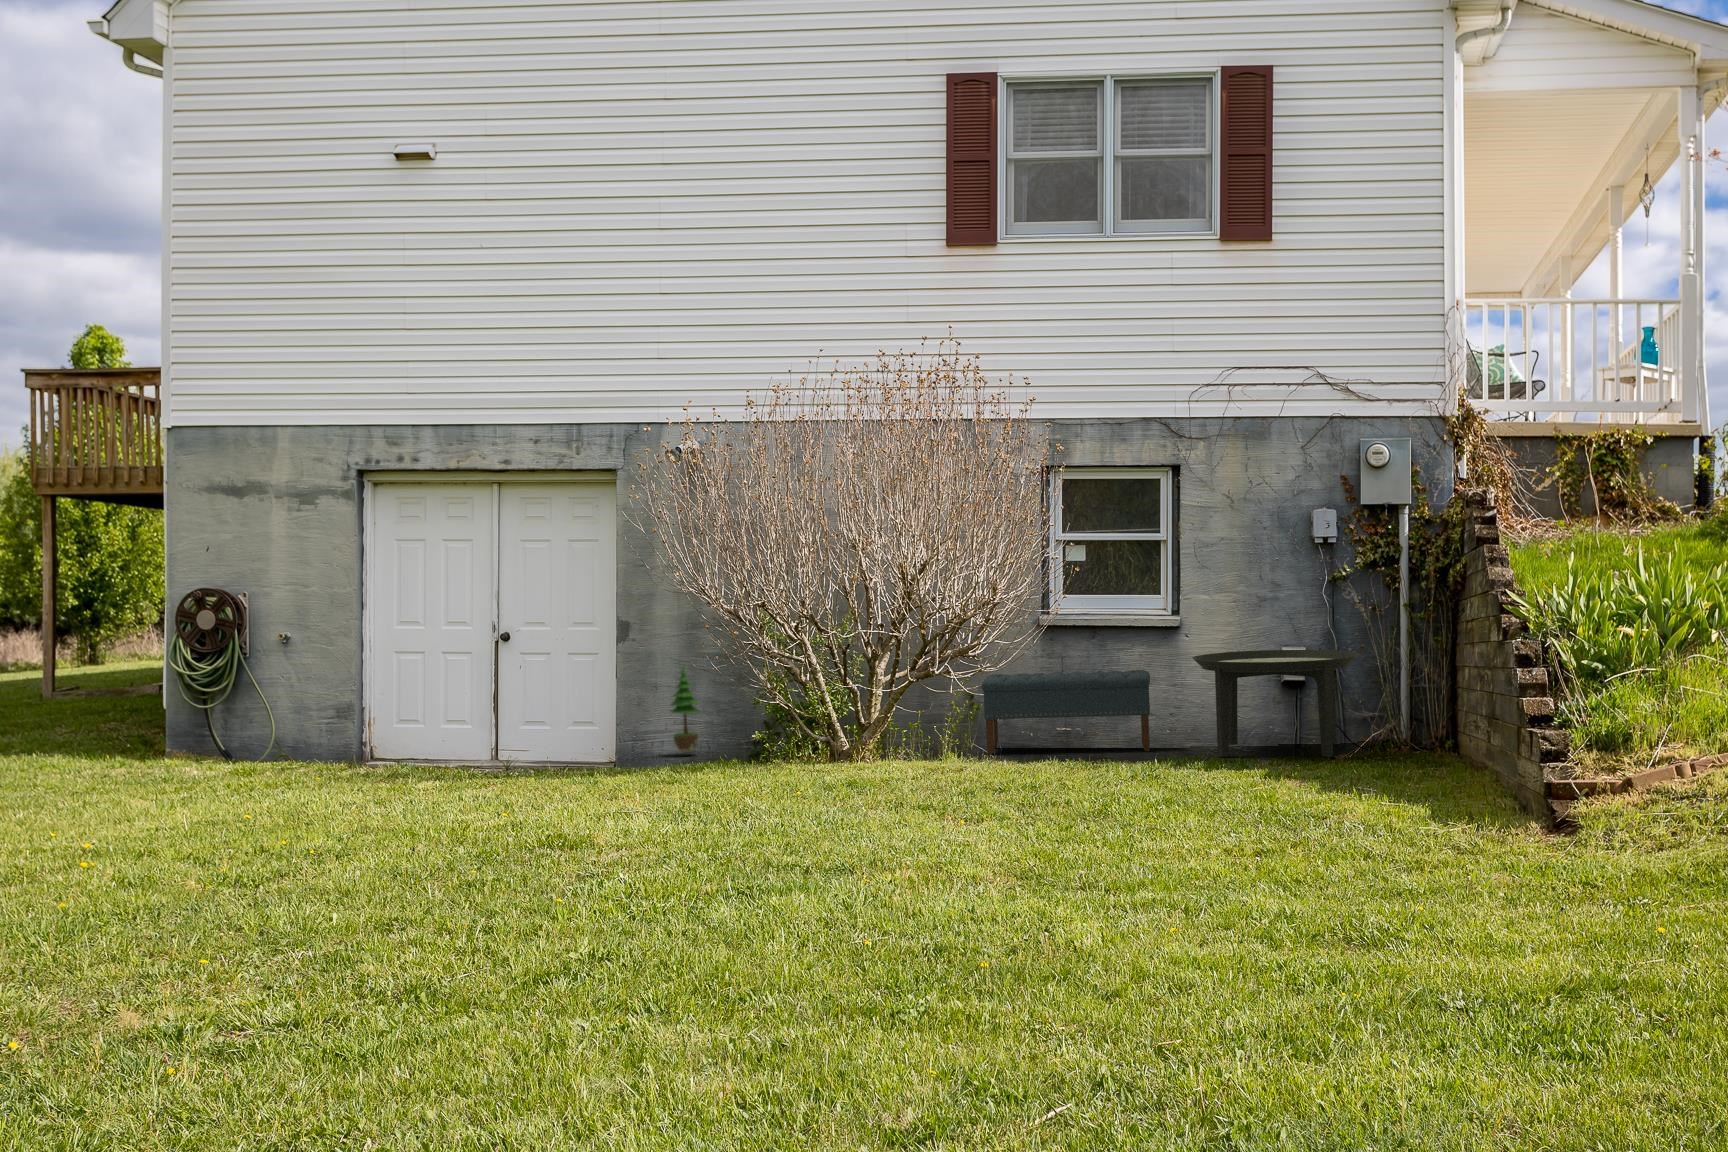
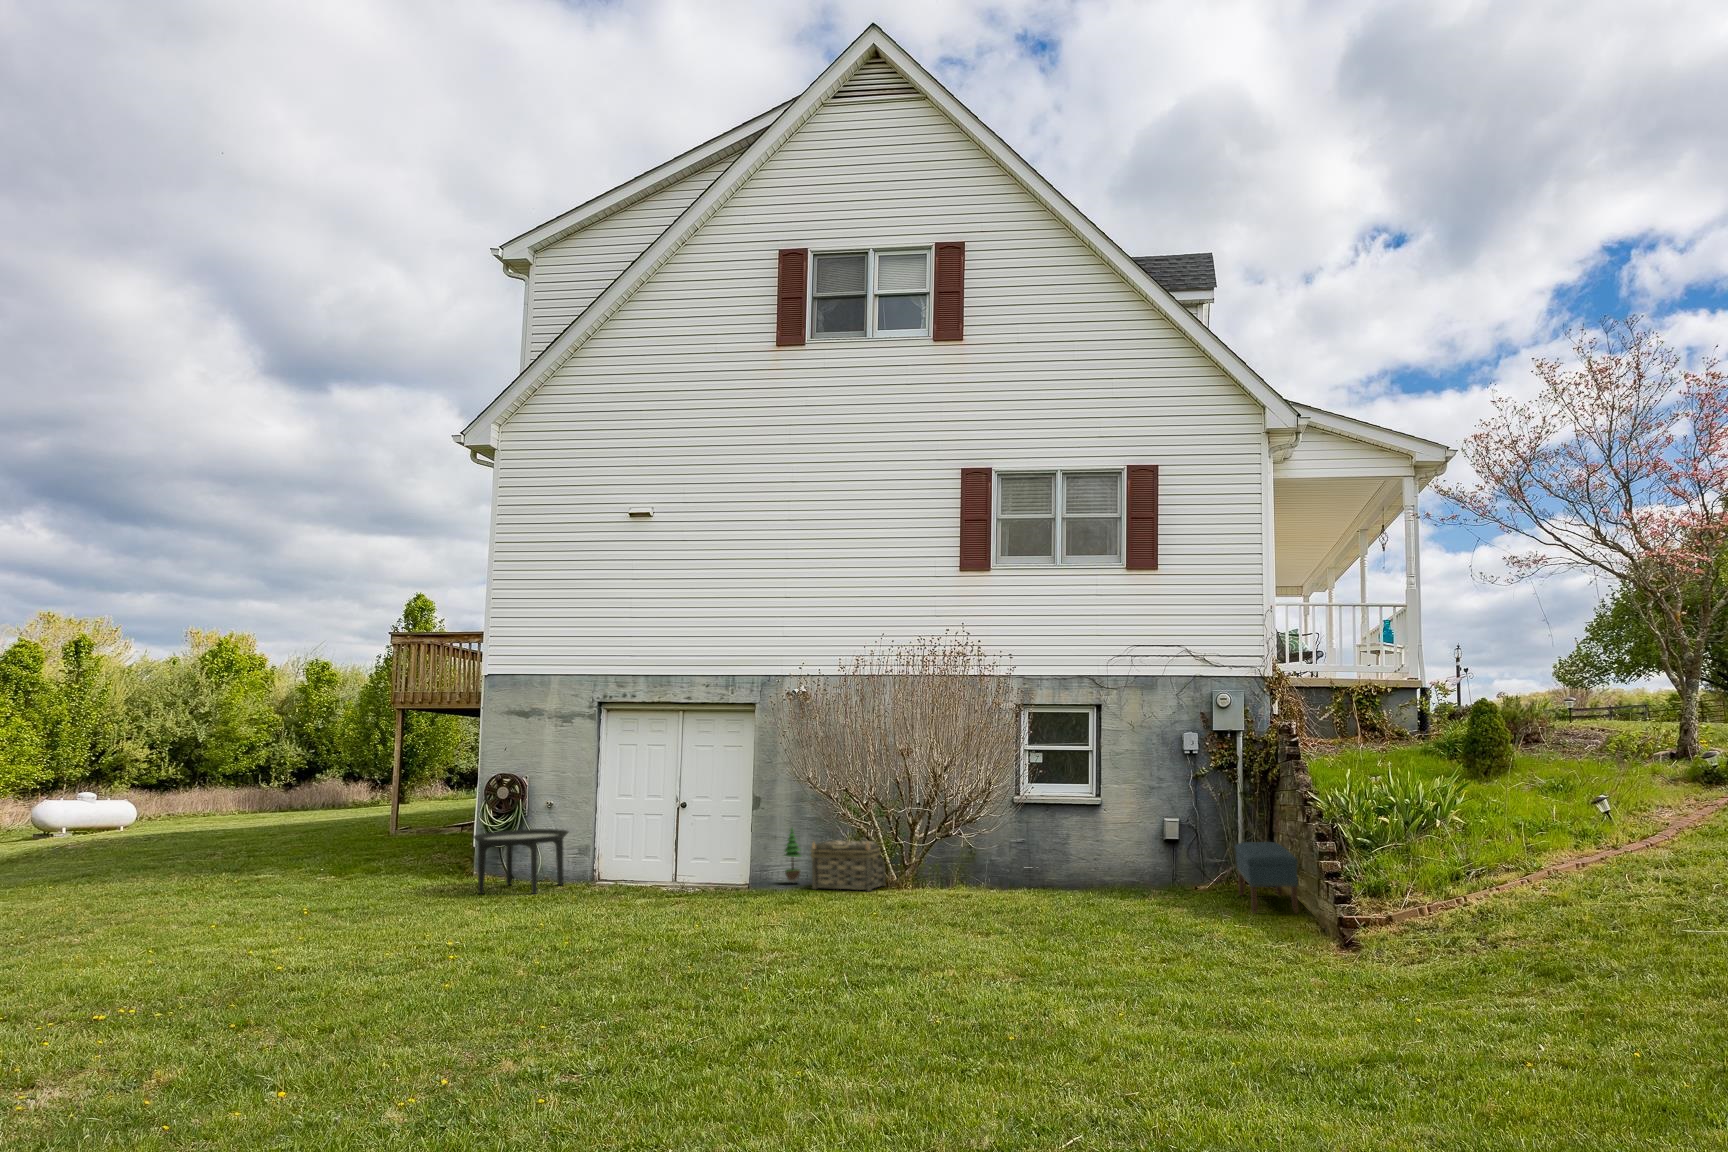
round table: present [1192,650,1360,757] -> present [473,829,568,894]
bench: present [982,670,1150,755] -> present [1235,842,1298,914]
basket: none [709,684,831,764] -> present [810,840,886,891]

